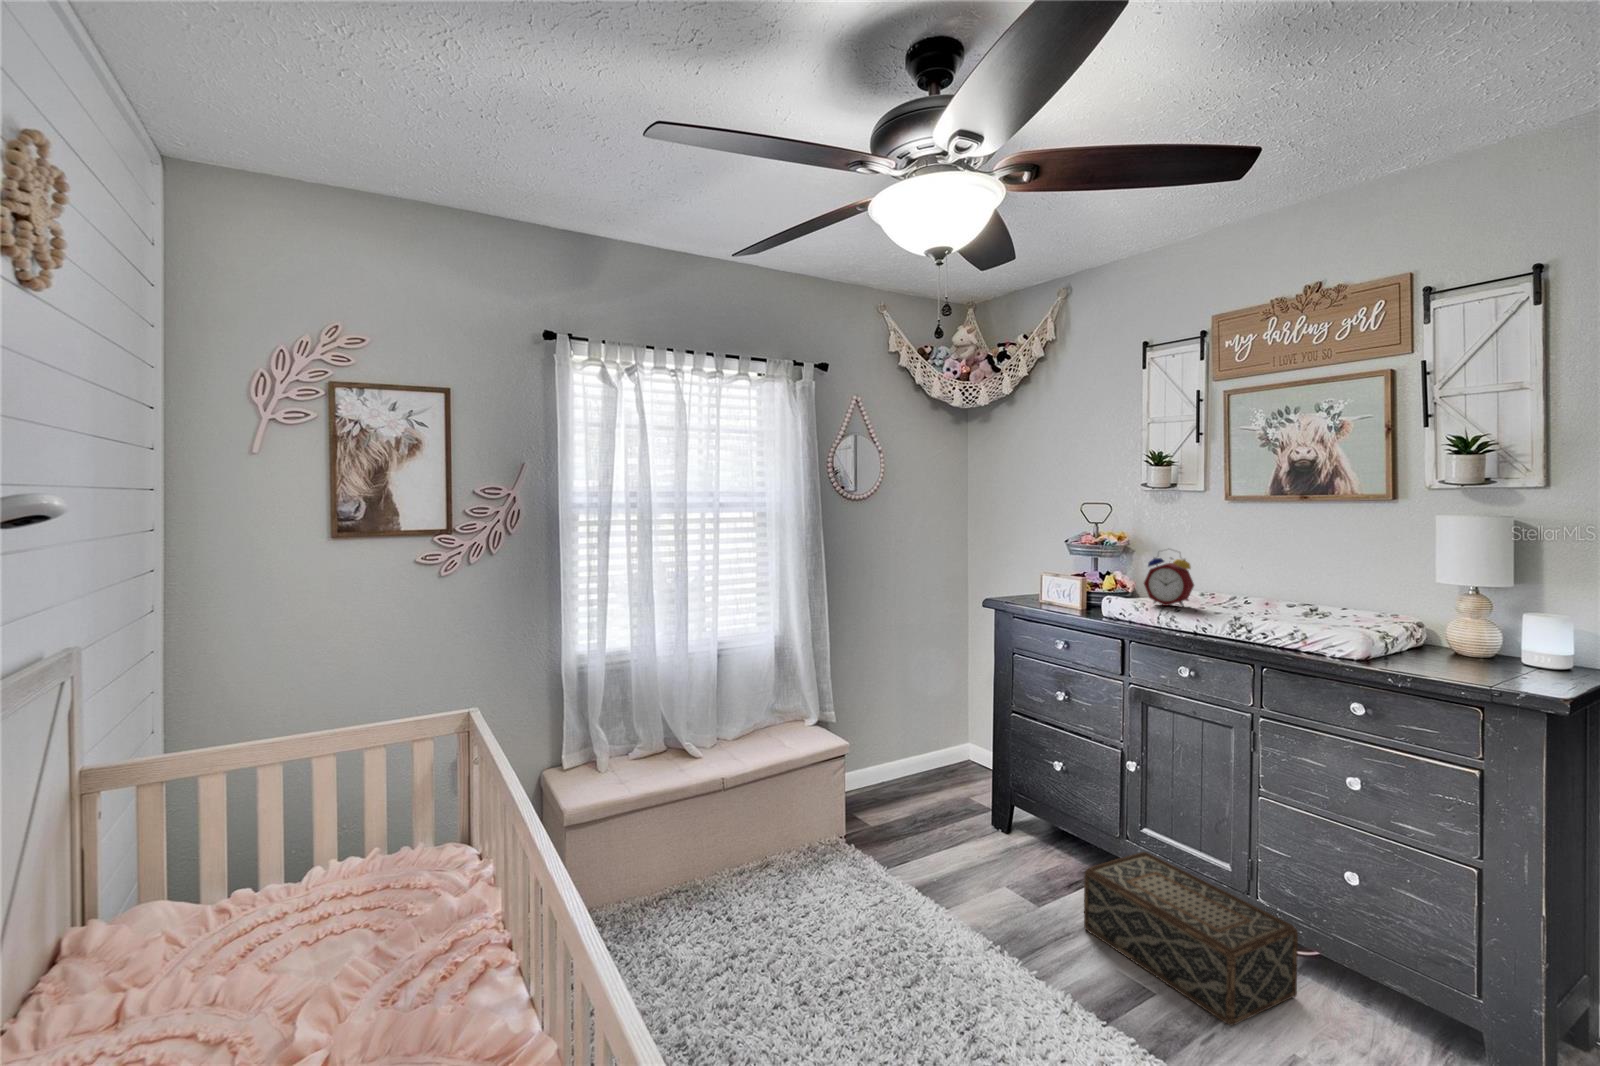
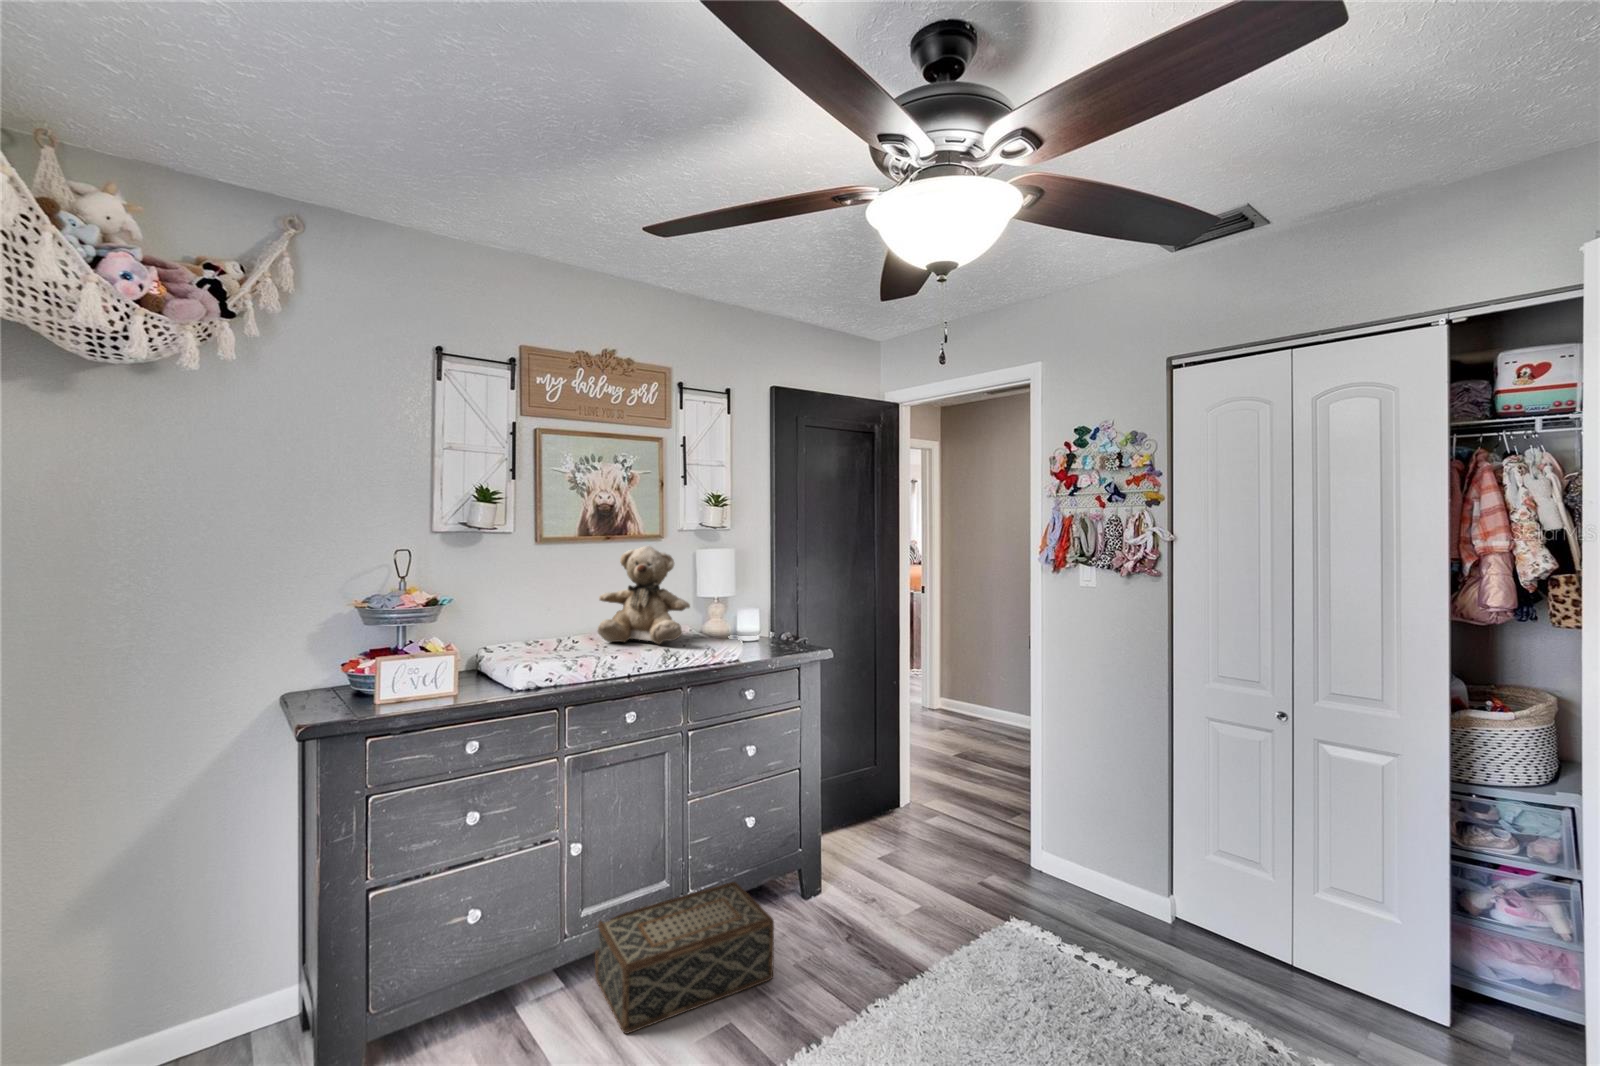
teddy bear: none [1233,505,1349,617] -> present [598,546,690,644]
alarm clock: present [1144,548,1194,606] -> none [544,596,594,659]

